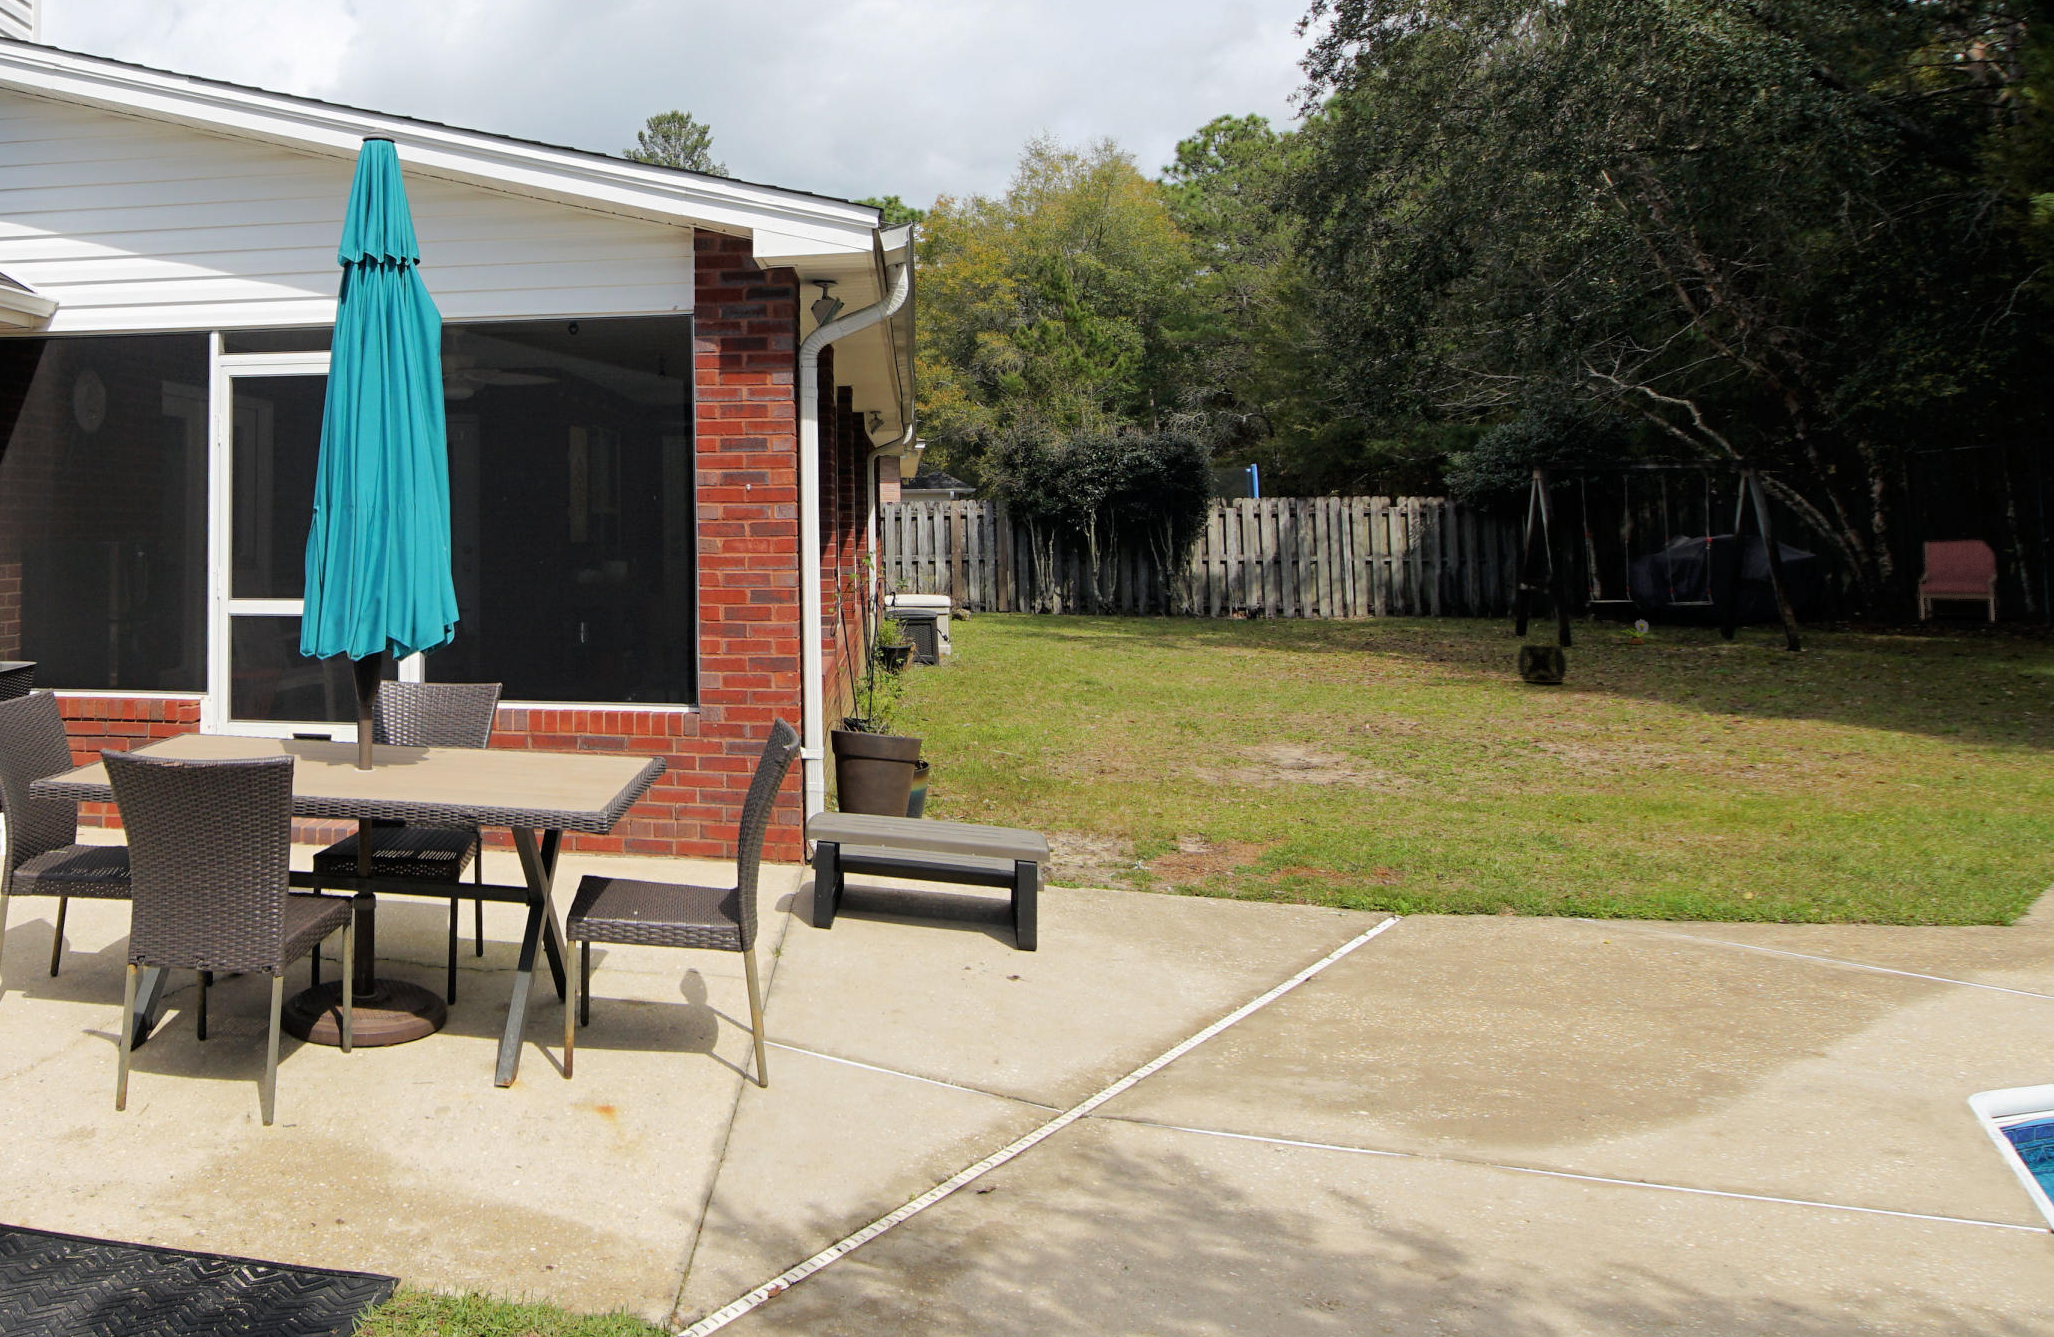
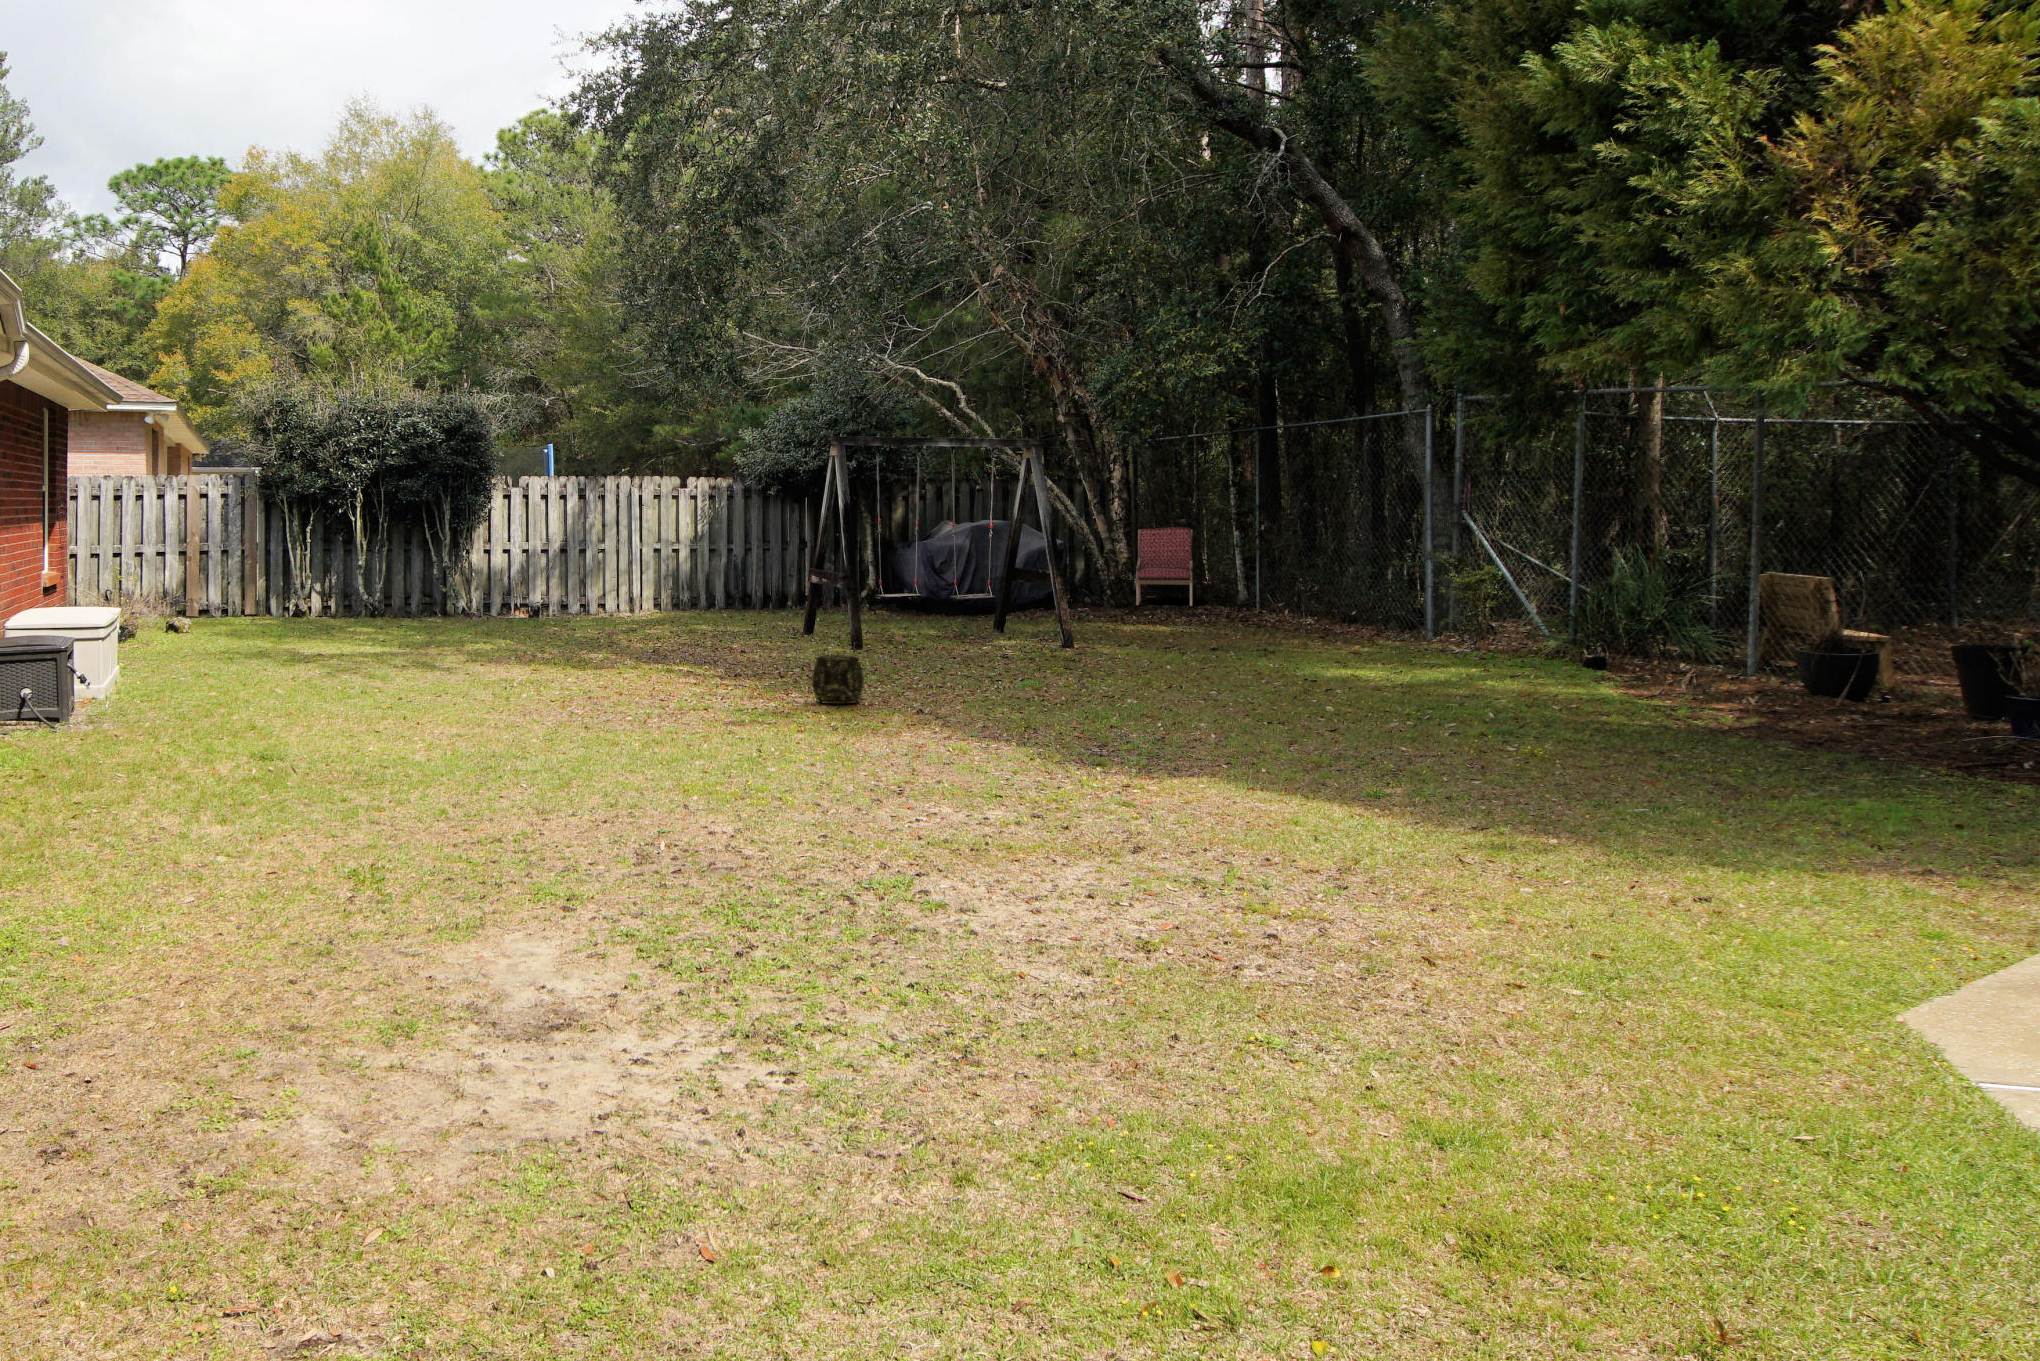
decorative plant: present [1621,619,1649,644] -> none [899,614,928,642]

